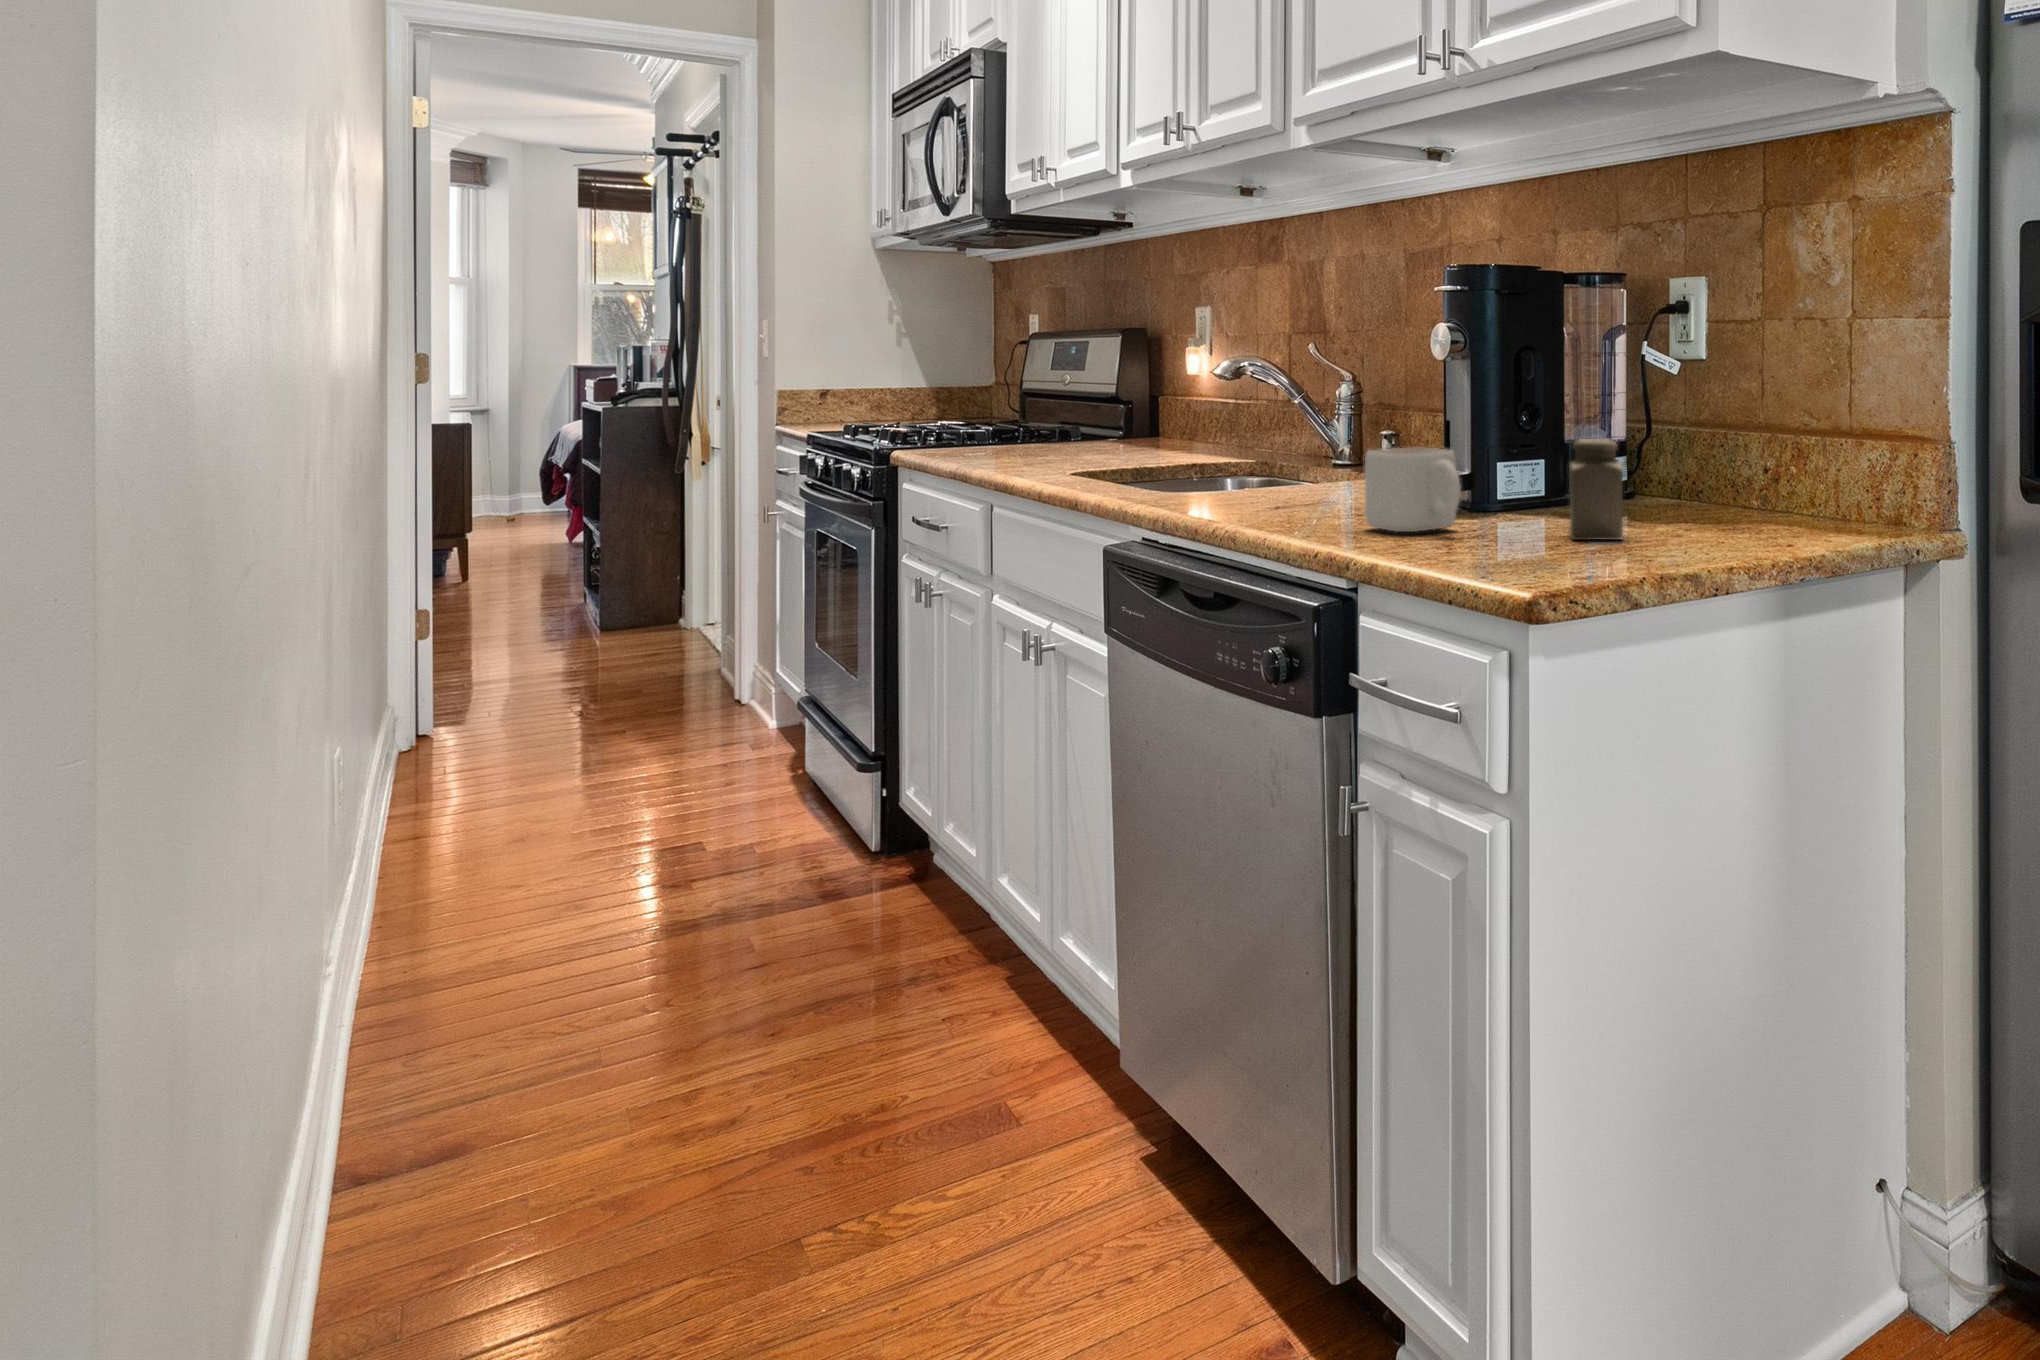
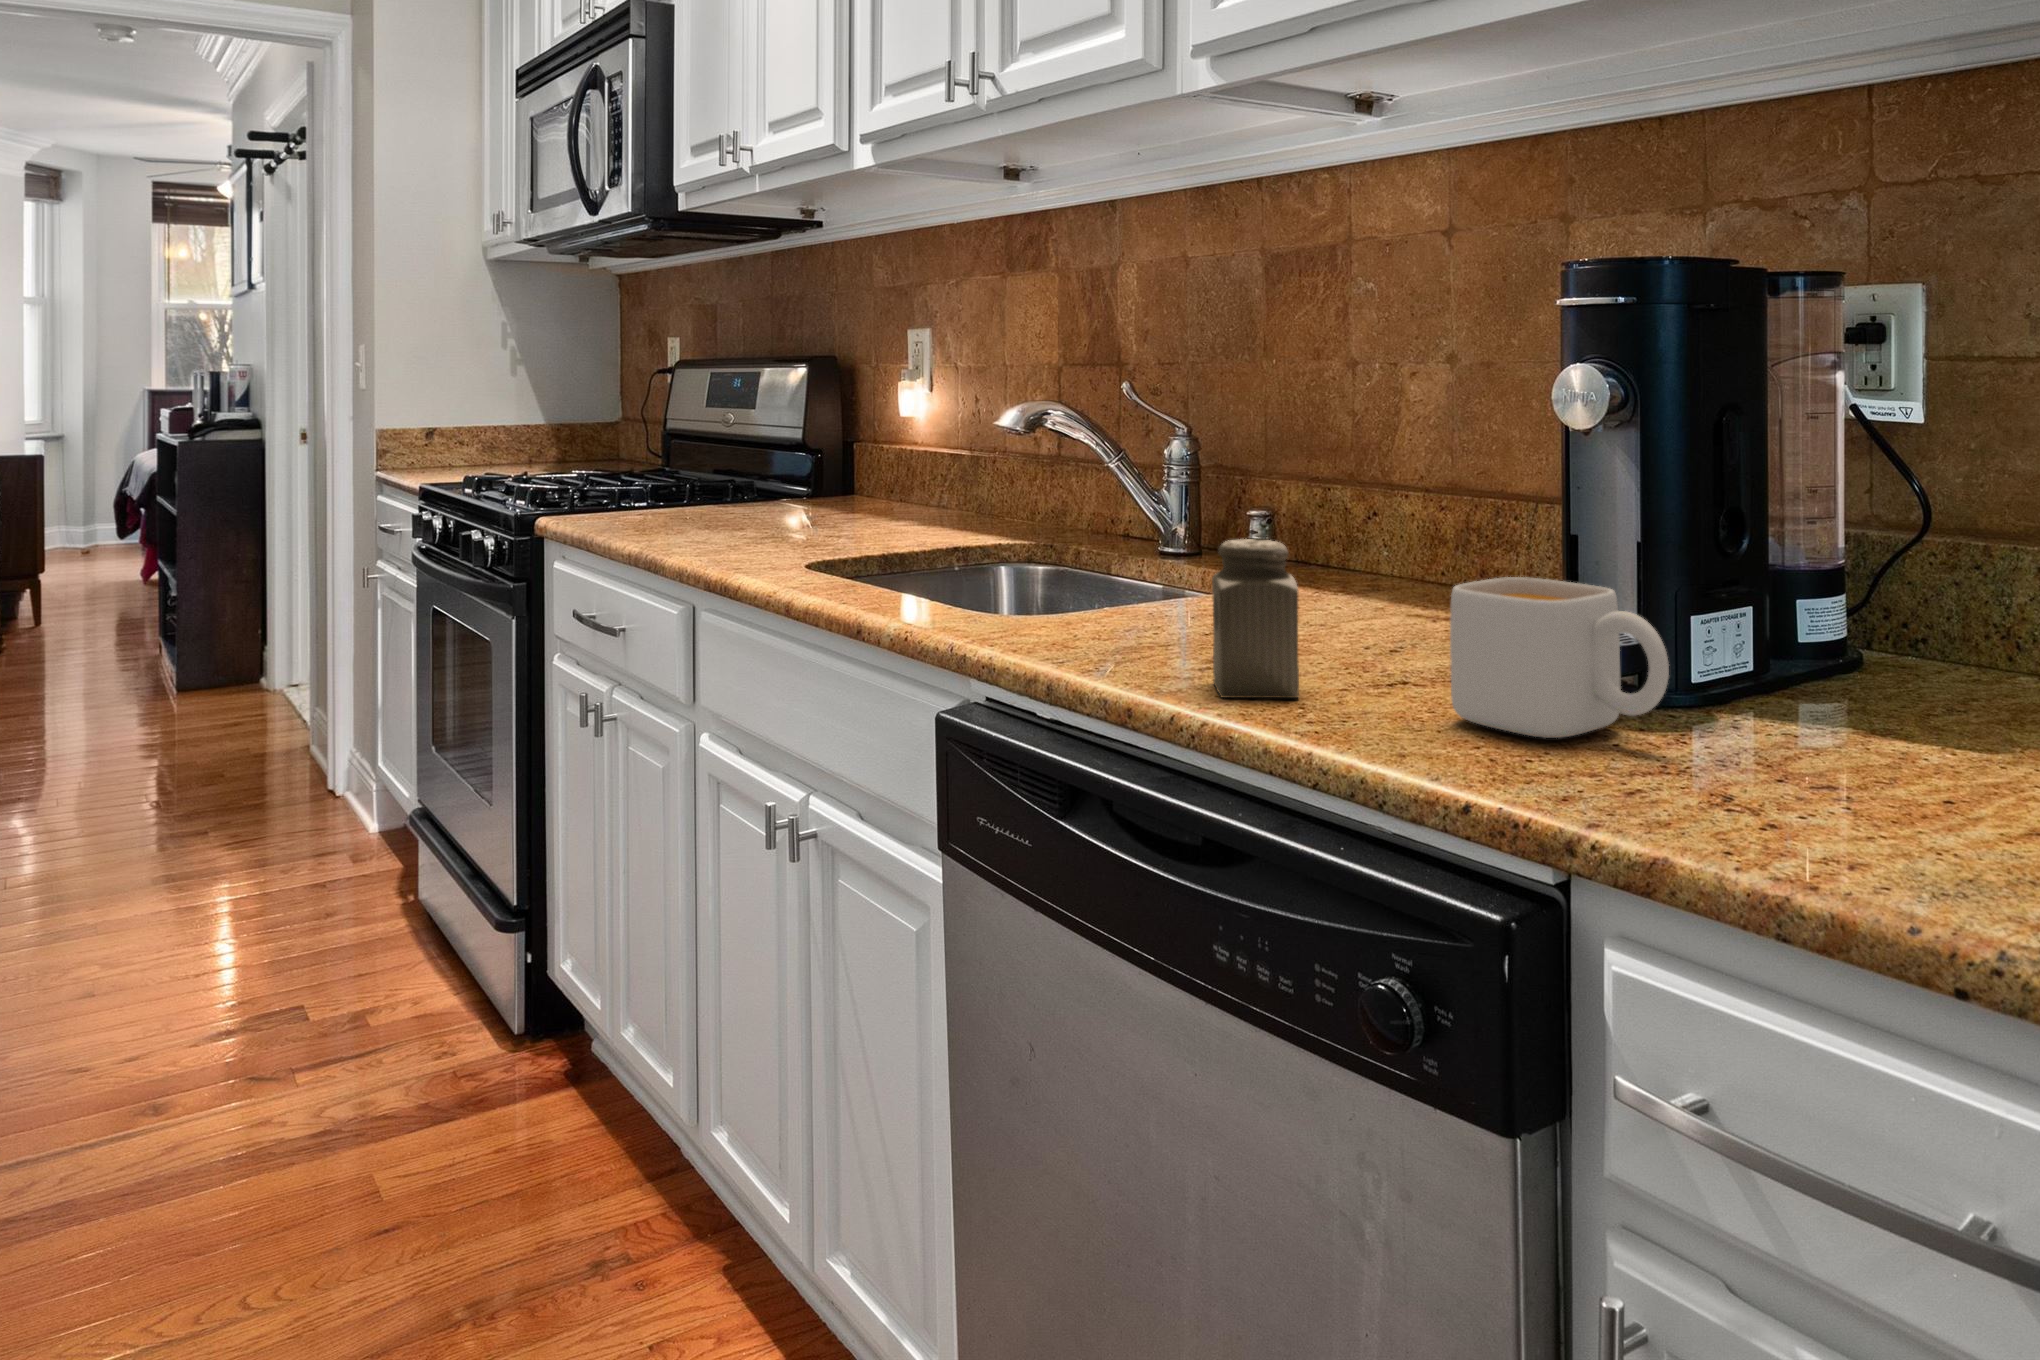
salt shaker: present [1569,439,1623,540] -> present [1212,539,1299,698]

